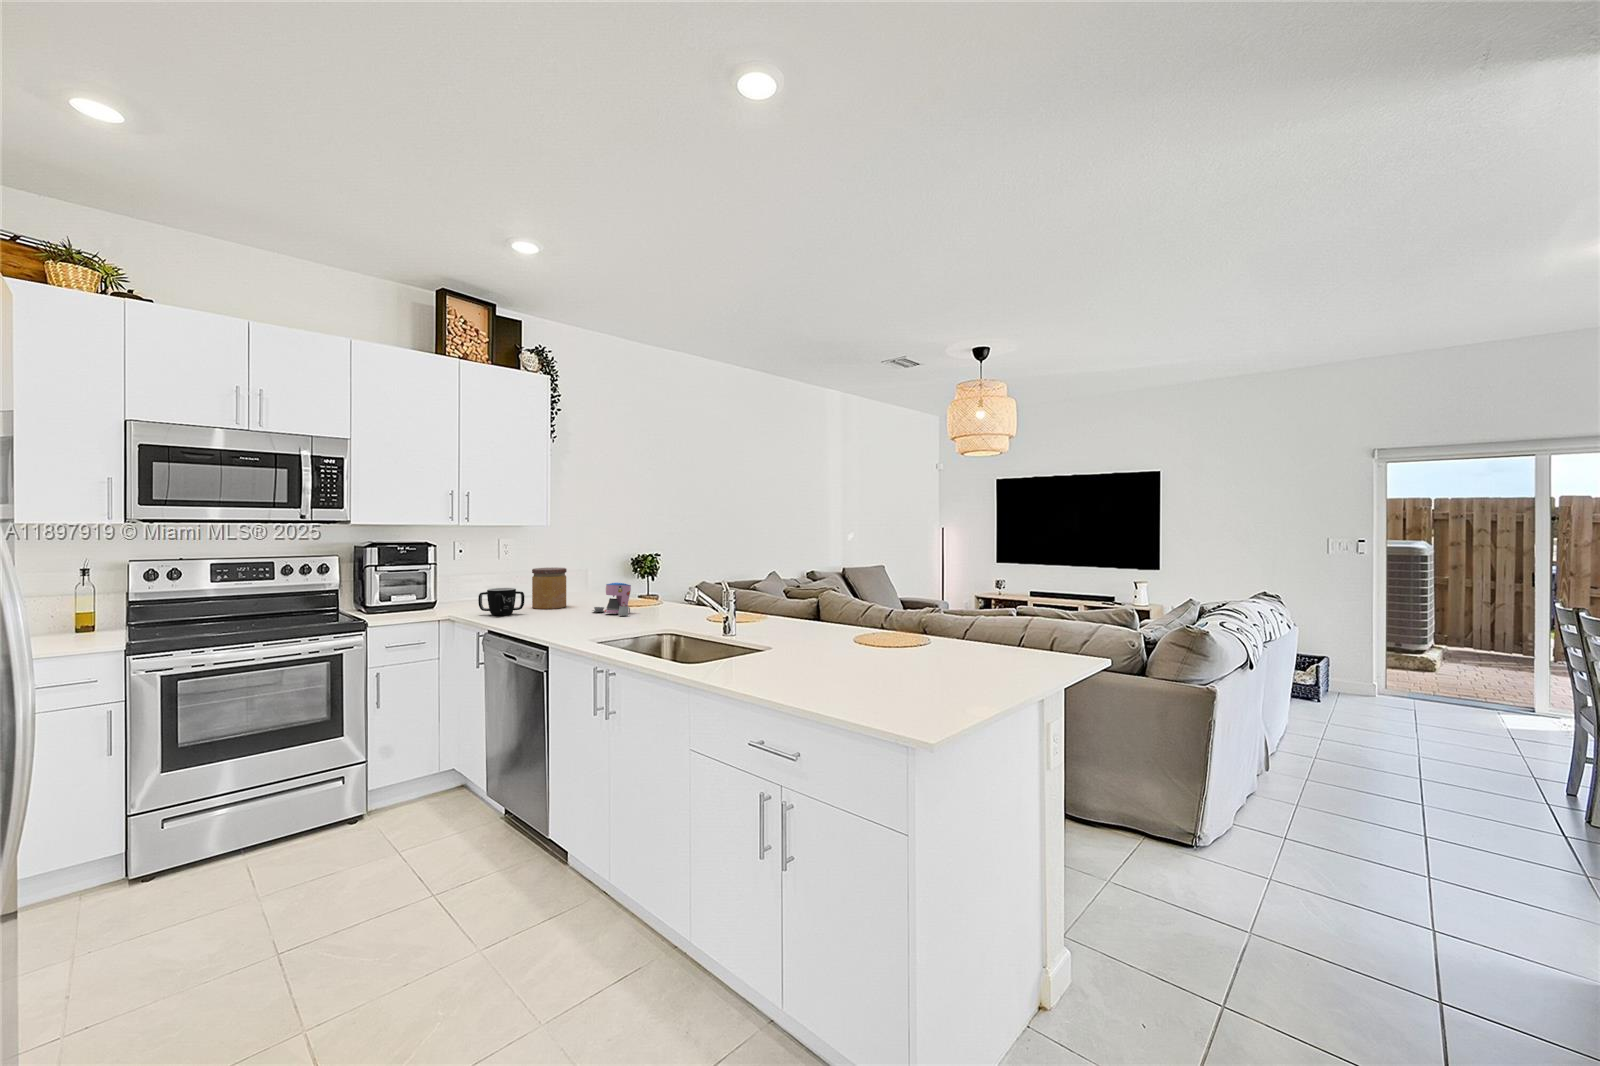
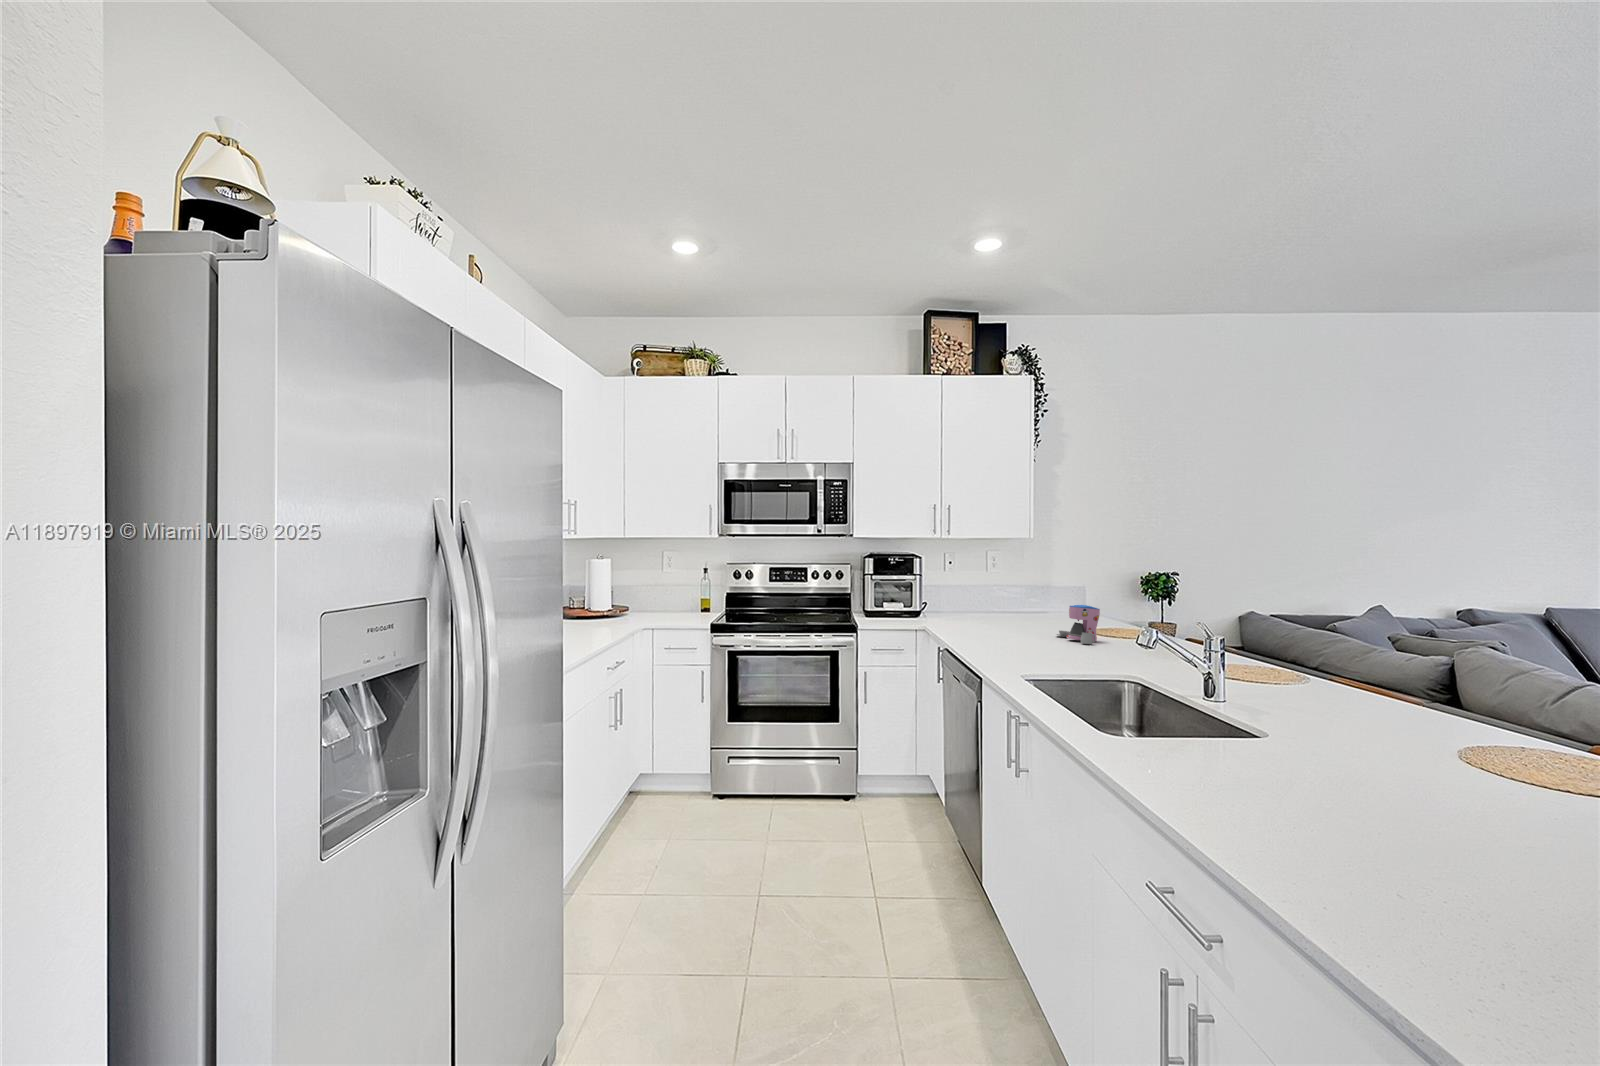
jar: present [532,568,567,609] -> none [1001,583,1038,628]
mug: present [478,588,524,615] -> none [944,602,986,630]

